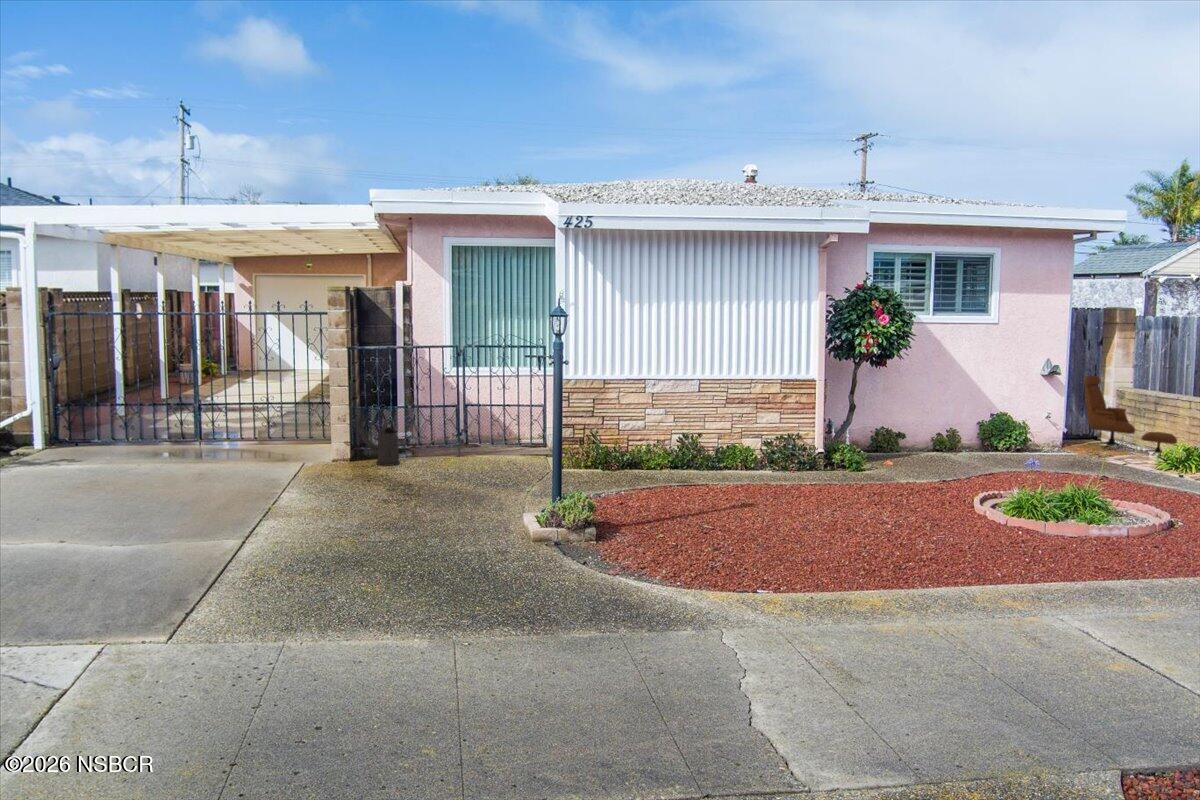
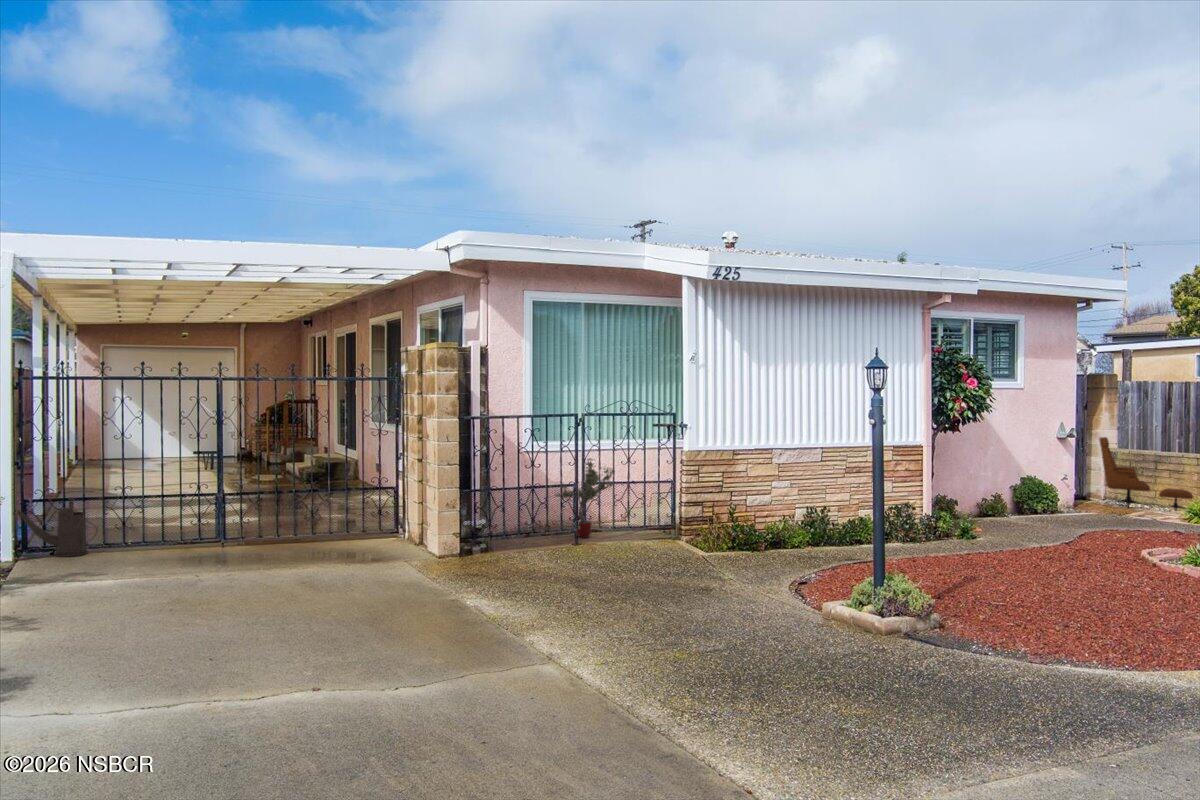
potted tree: none [458,382,514,450] -> present [555,458,615,538]
watering can: present [355,420,405,465] -> present [17,498,97,557]

